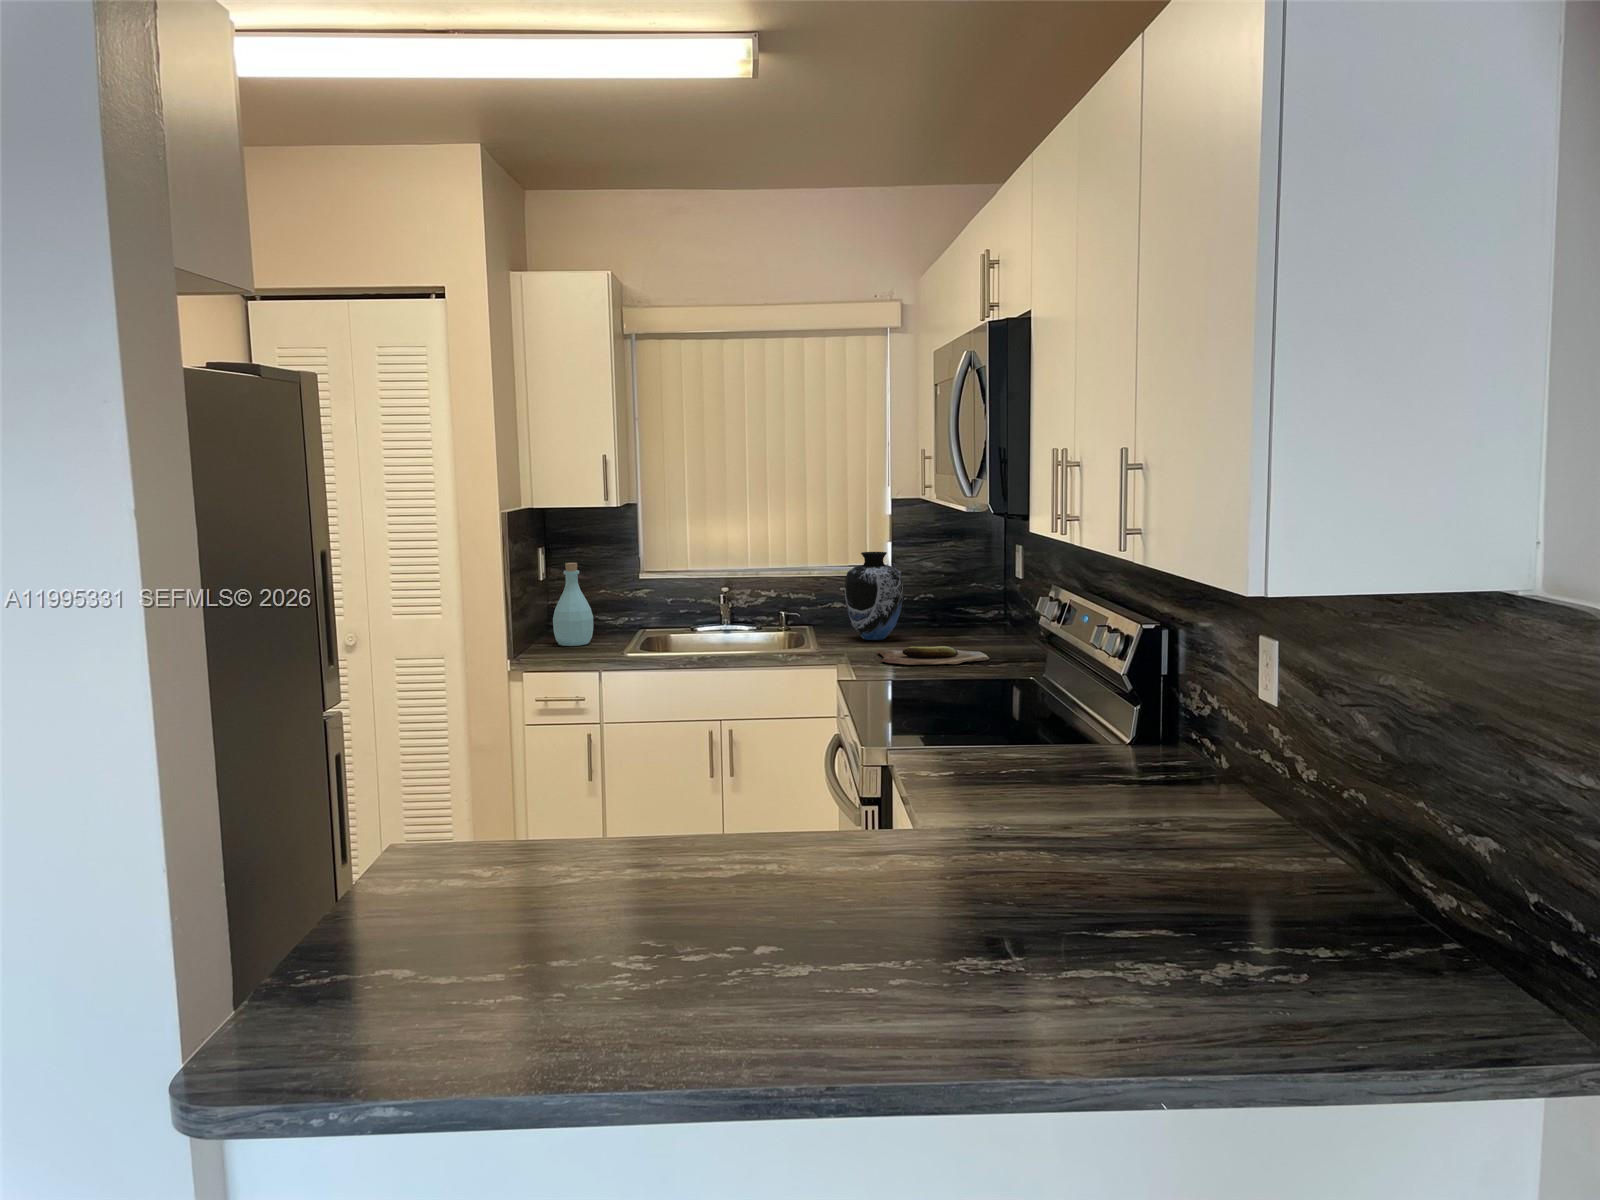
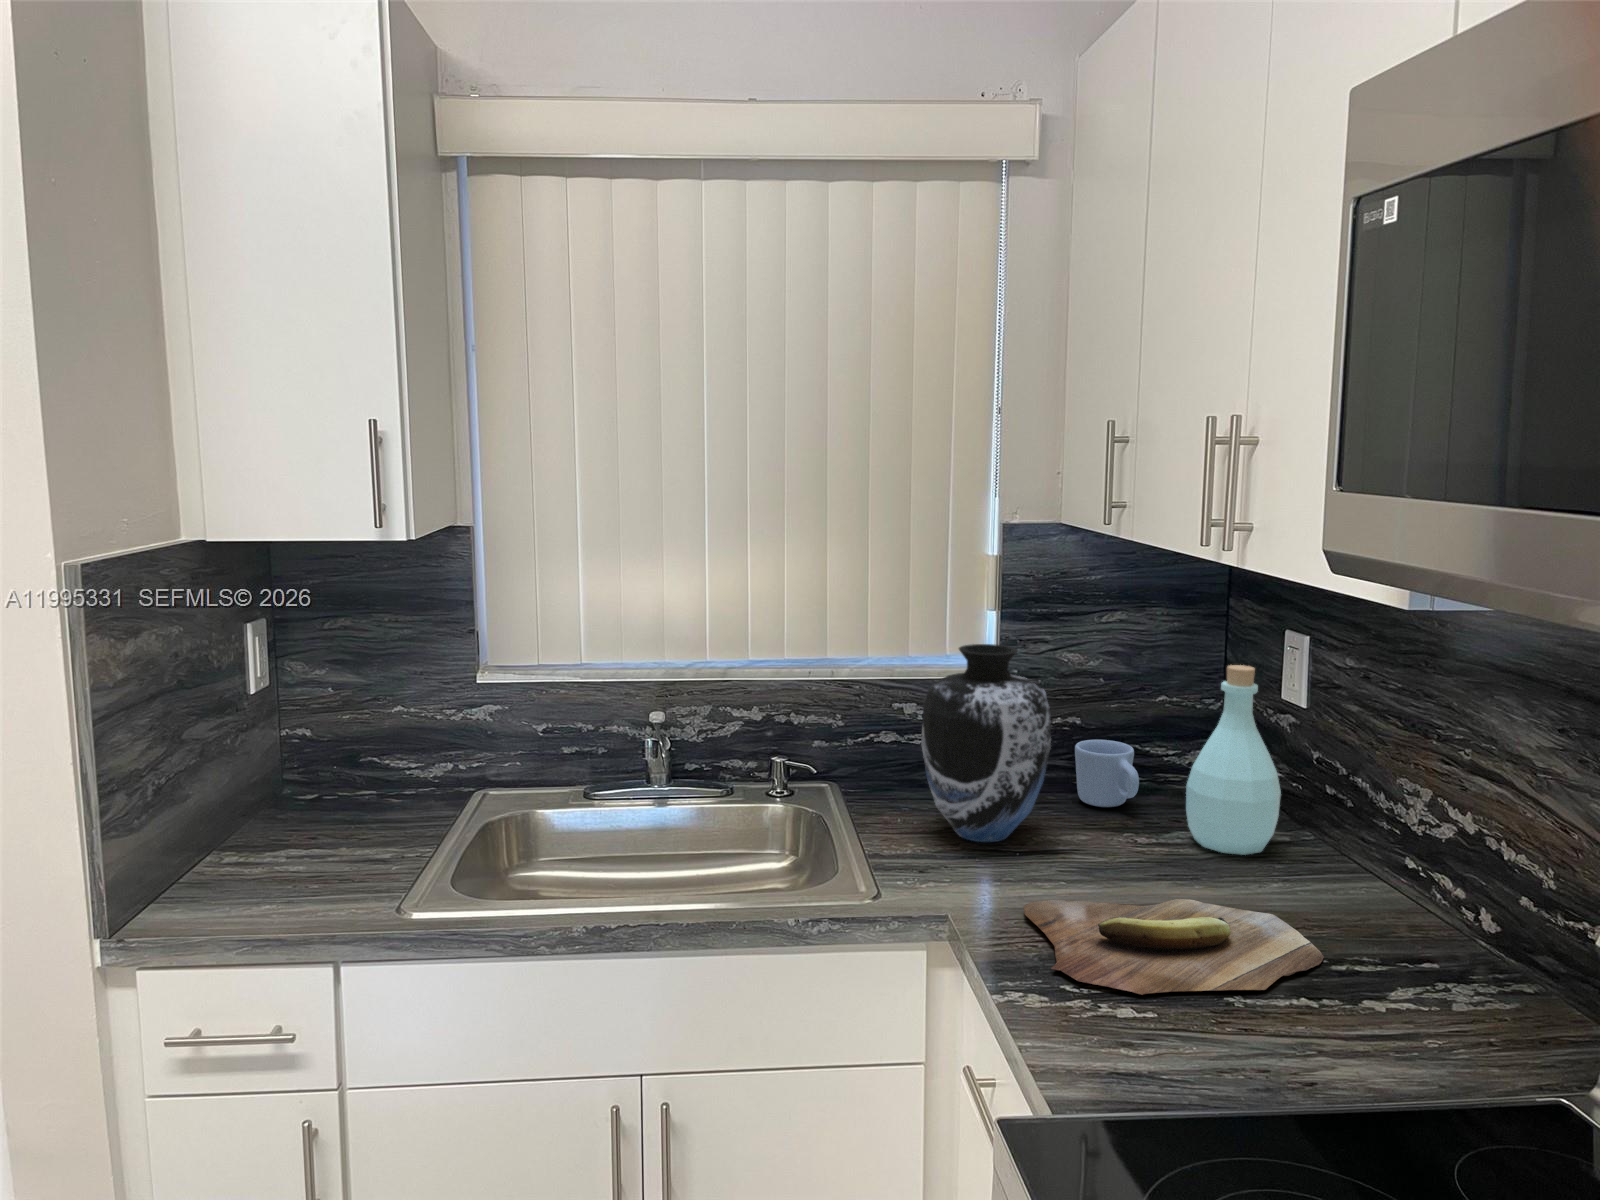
bottle: present [553,563,593,646] -> present [1186,665,1281,855]
mug: none [924,602,951,632] -> present [1075,740,1139,807]

